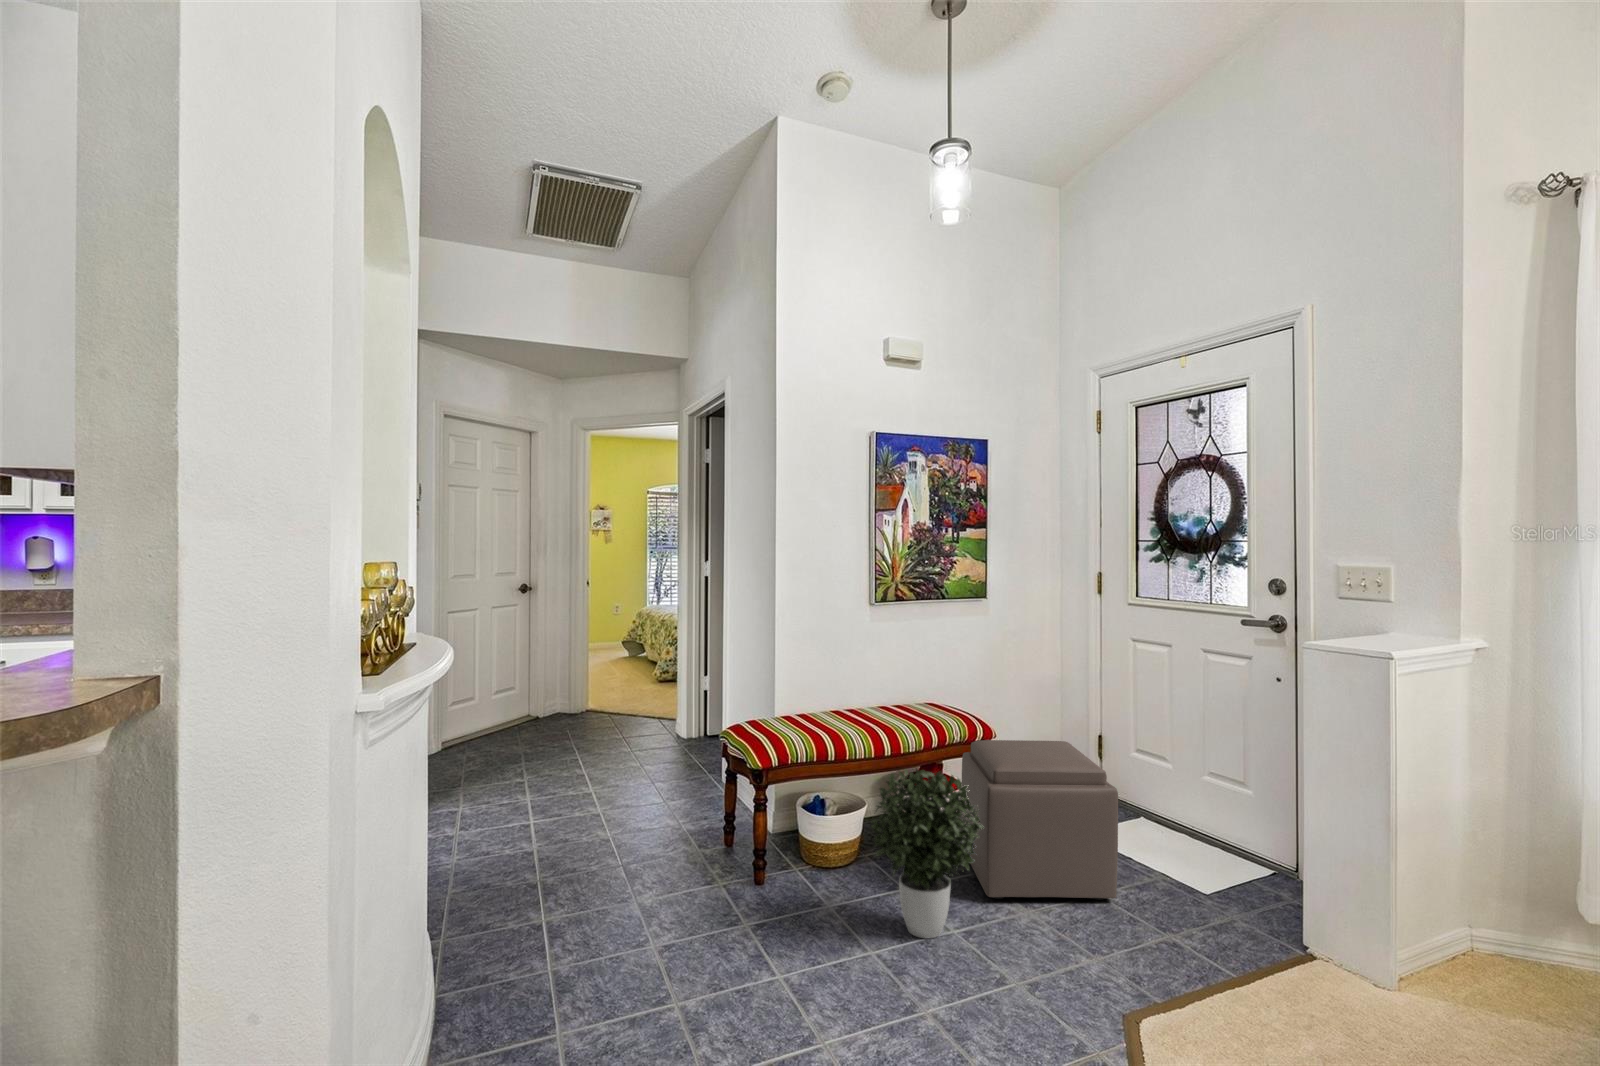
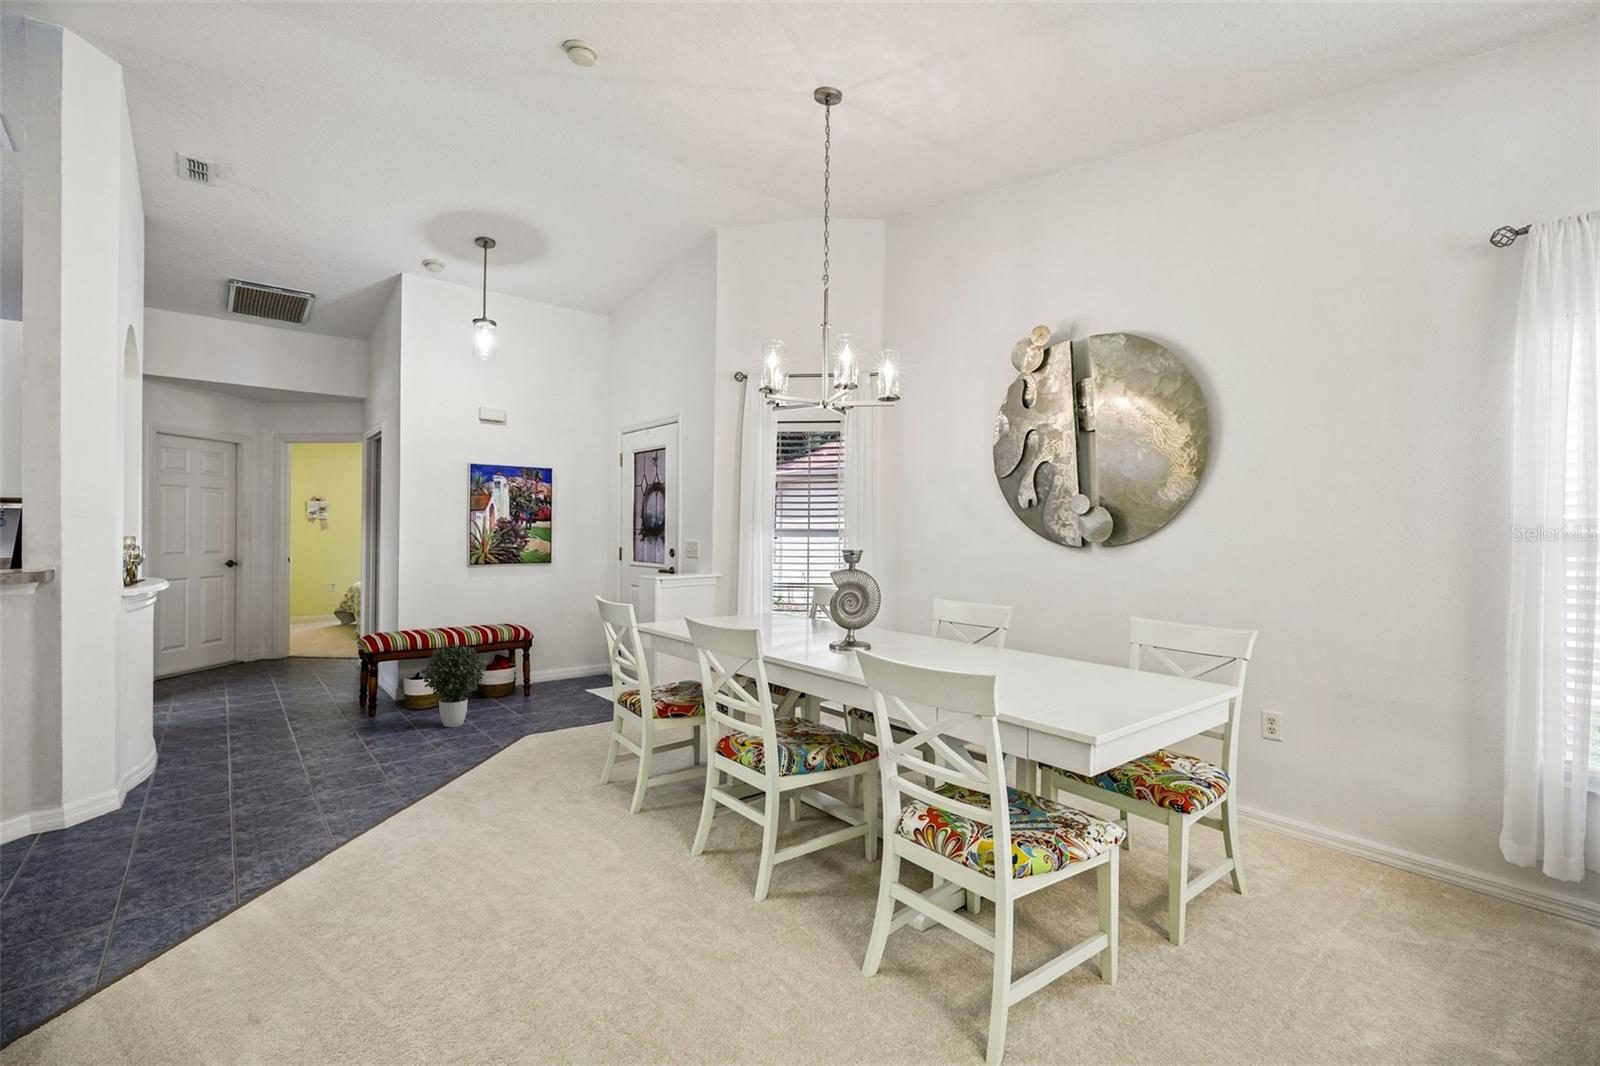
ottoman: present [961,740,1118,900] -> none [498,637,571,714]

